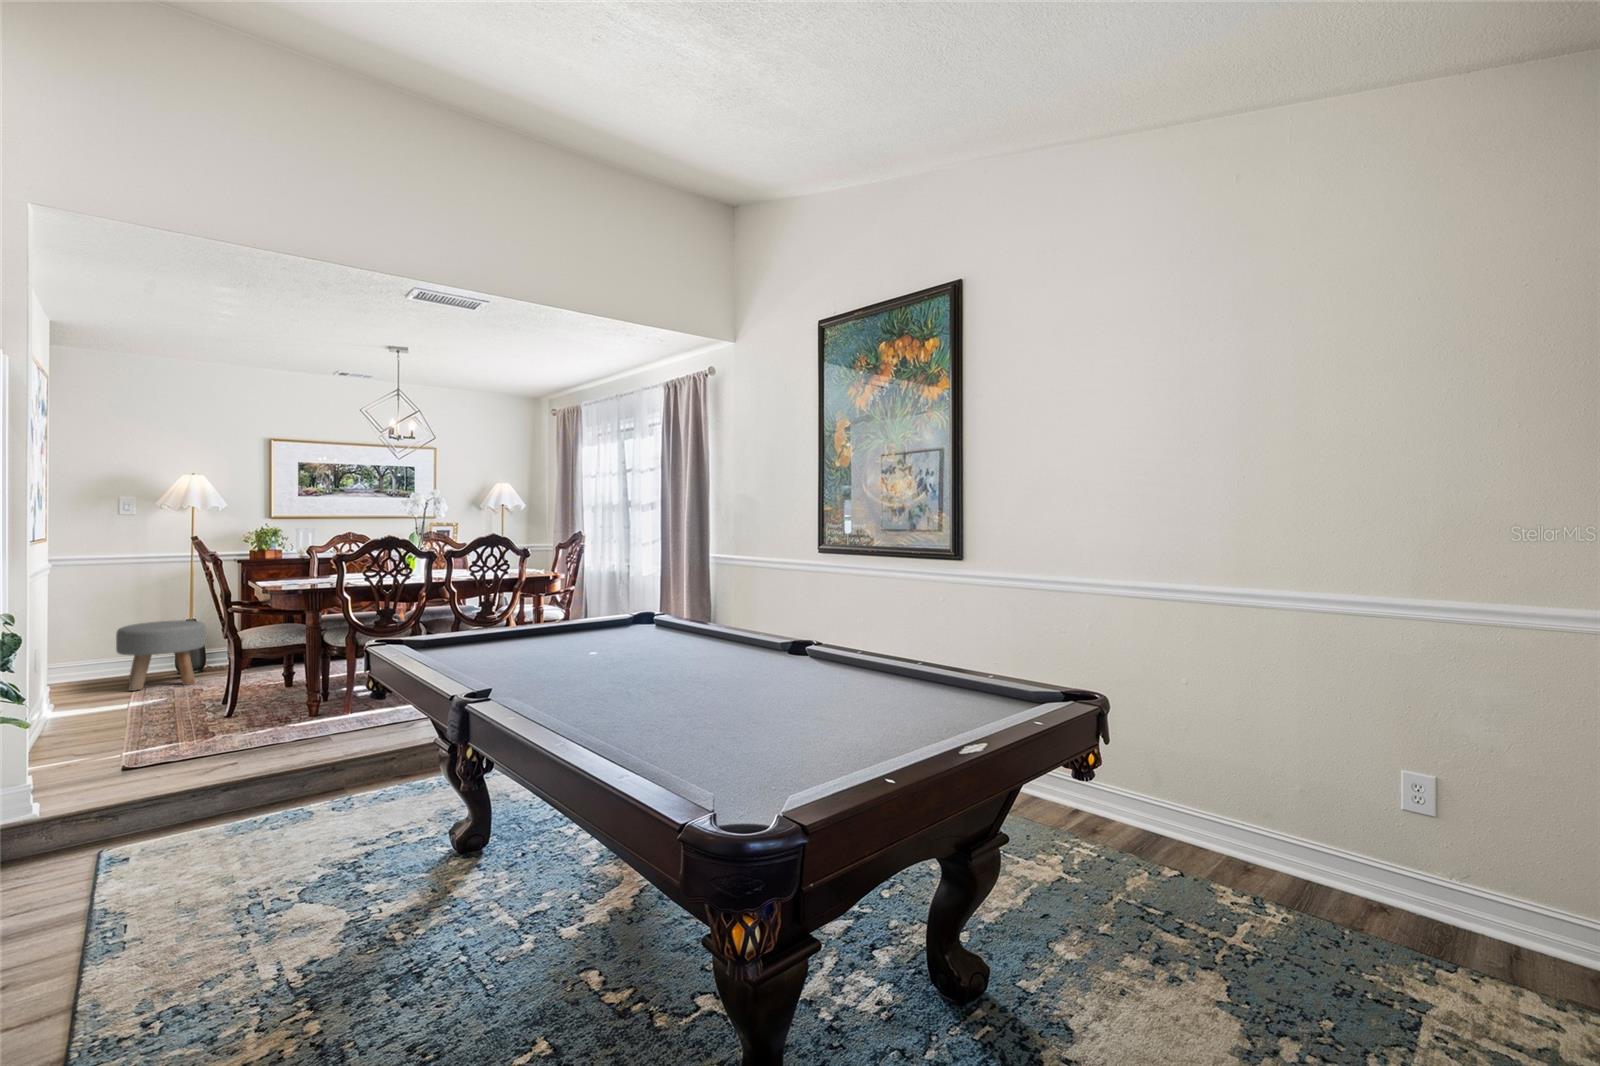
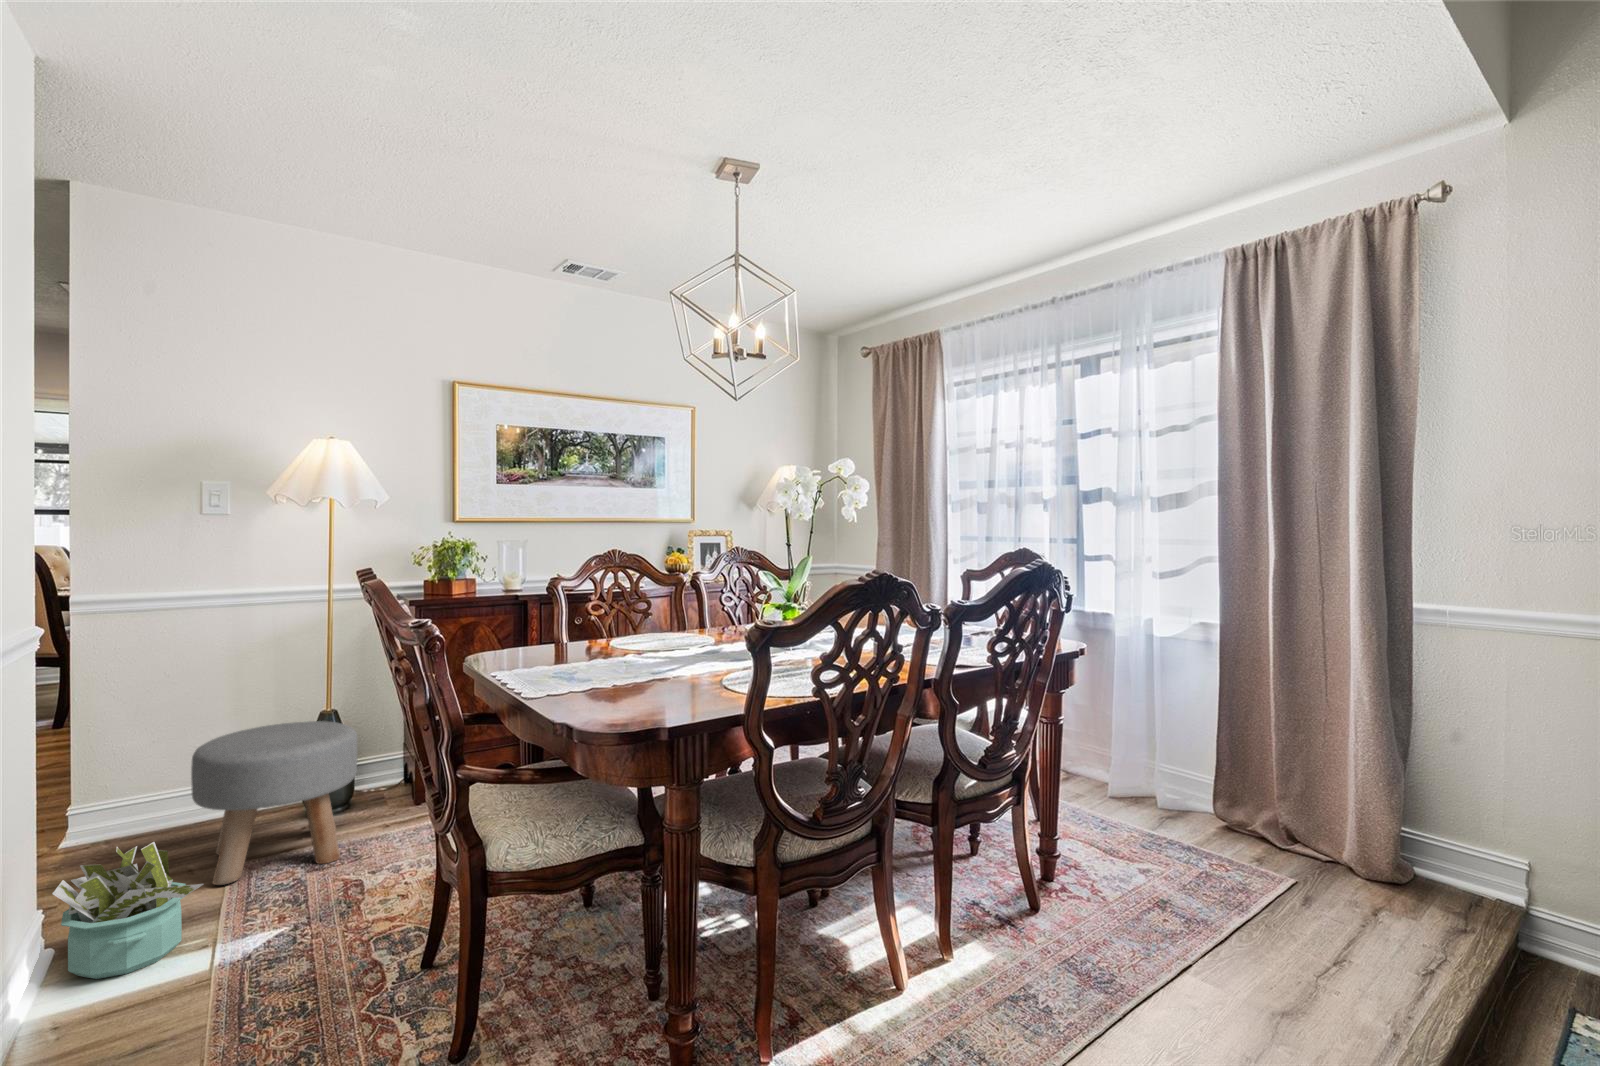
decorative plant: none [61,659,128,711] -> present [53,842,203,979]

